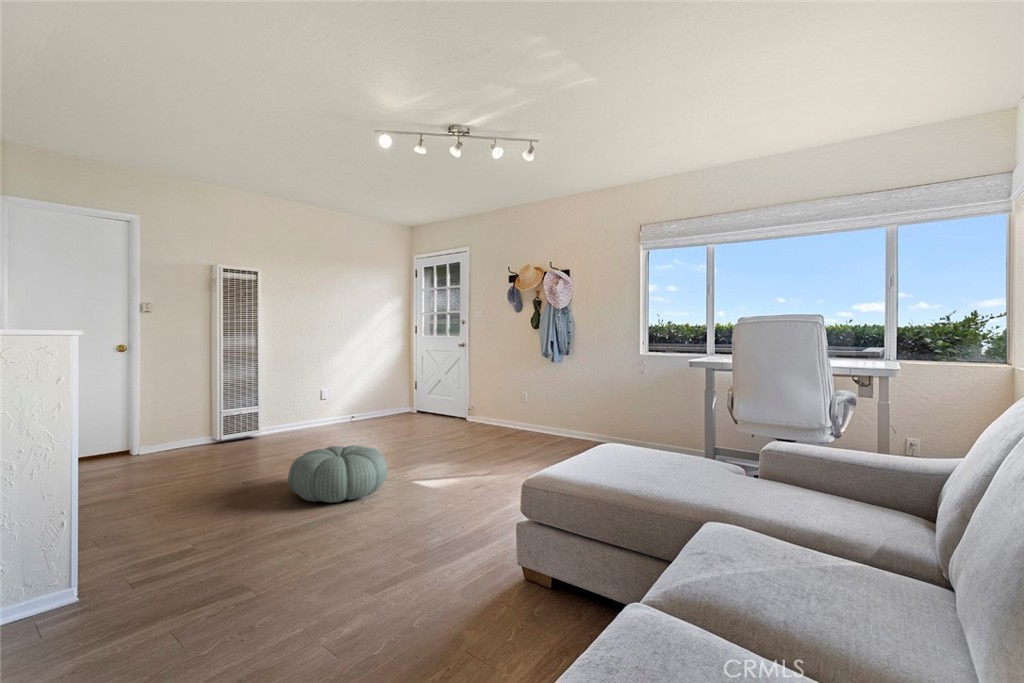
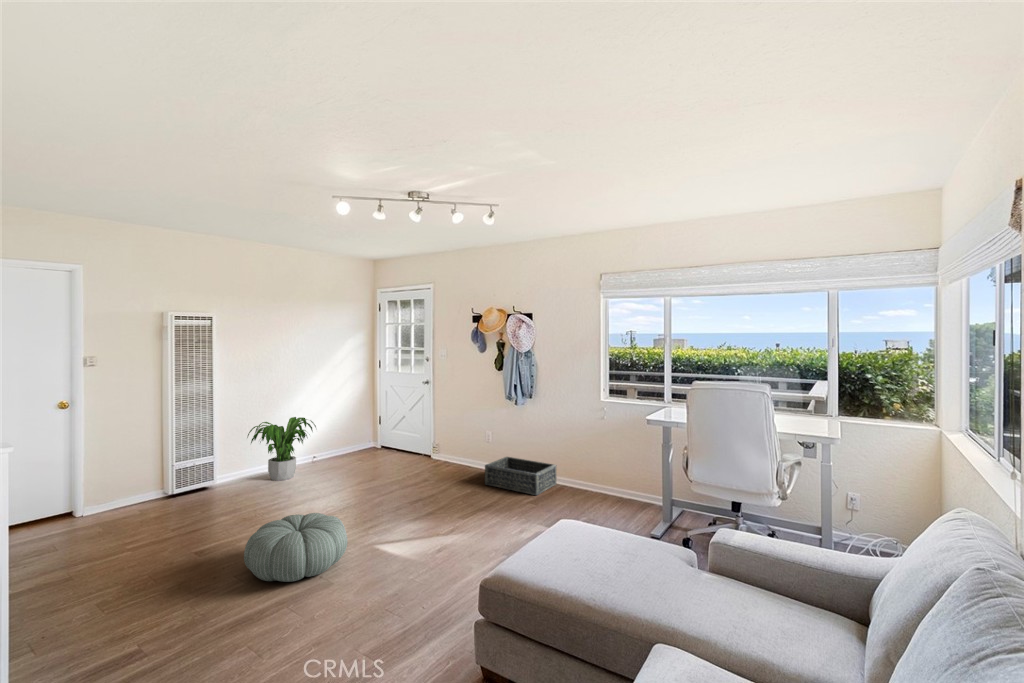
potted plant: none [289,375,356,434] -> present [247,417,316,481]
basket: none [521,416,594,449] -> present [485,457,557,495]

